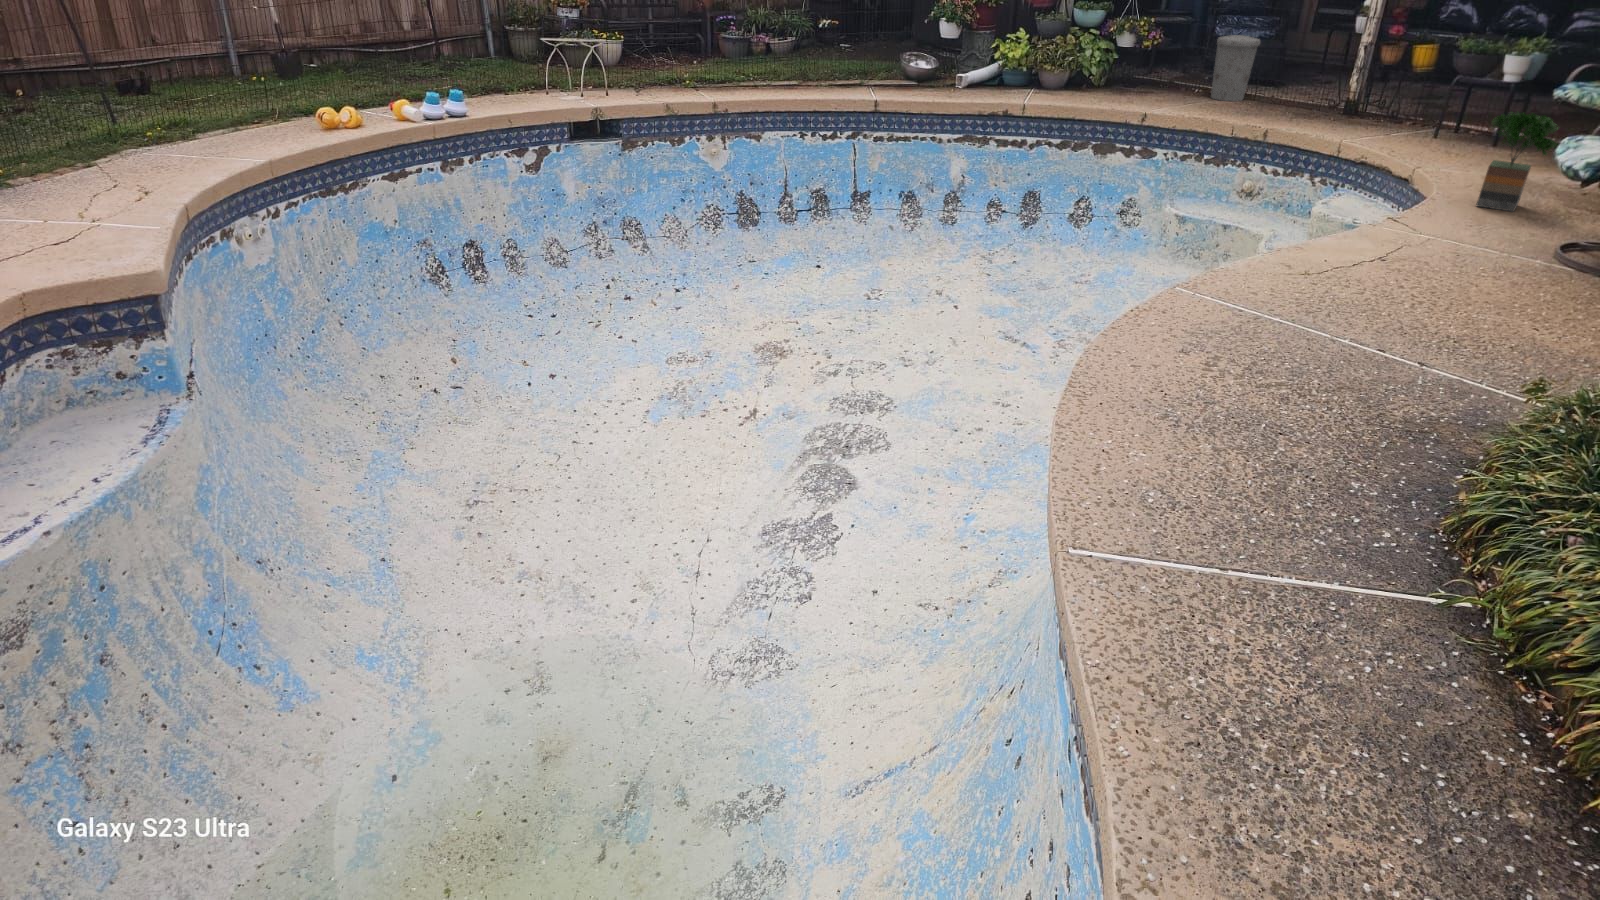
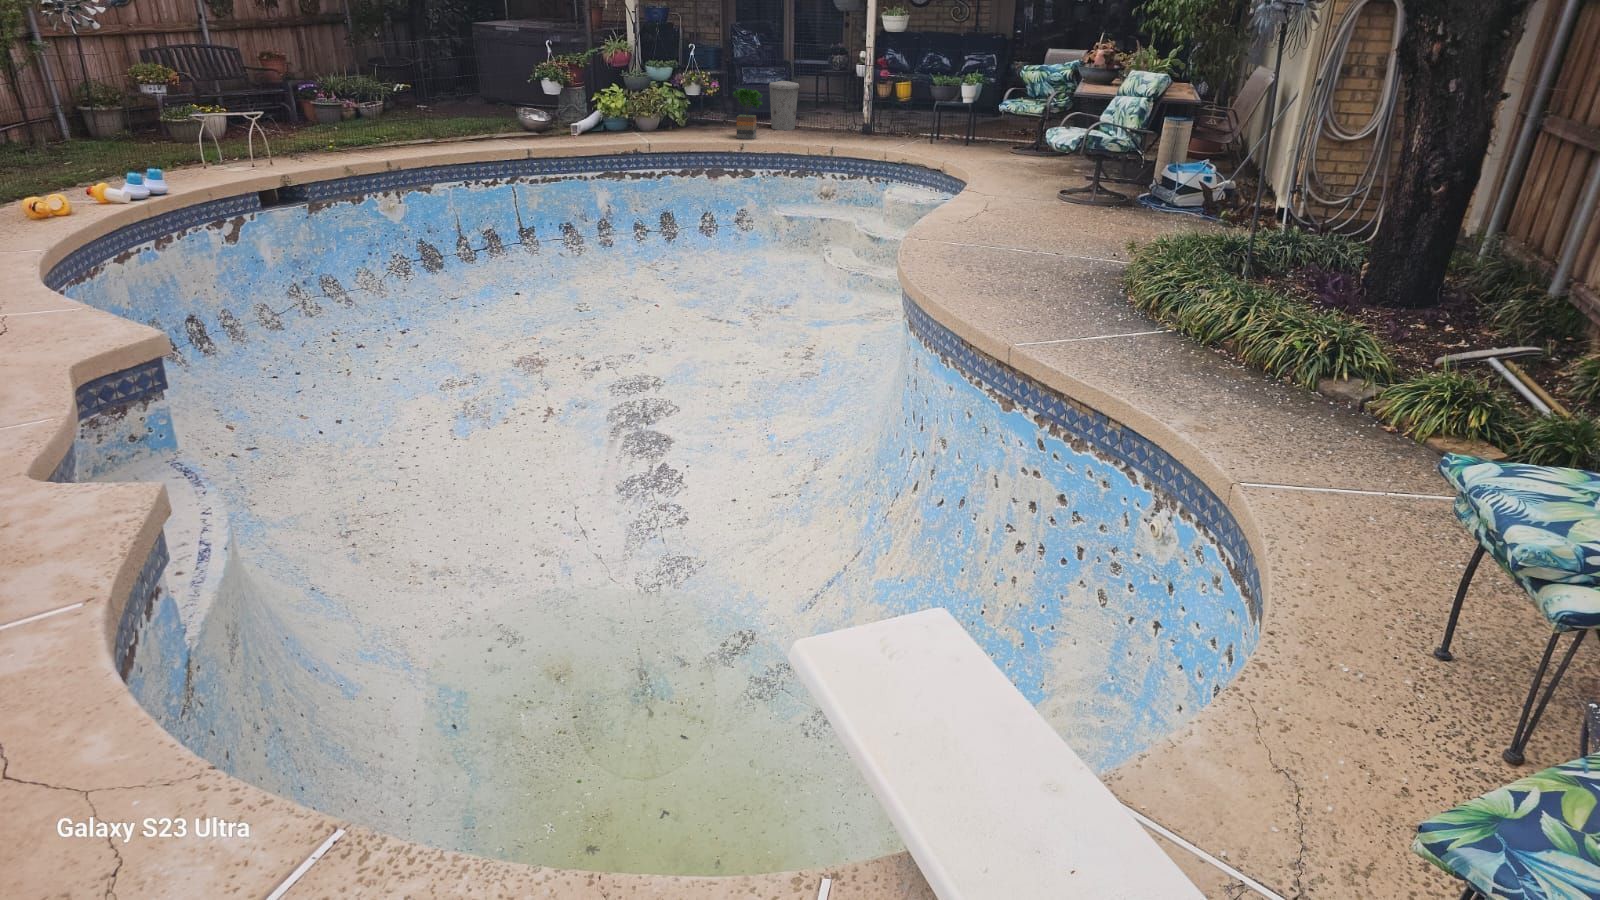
potted tree: present [1476,113,1558,212] -> present [733,89,762,139]

